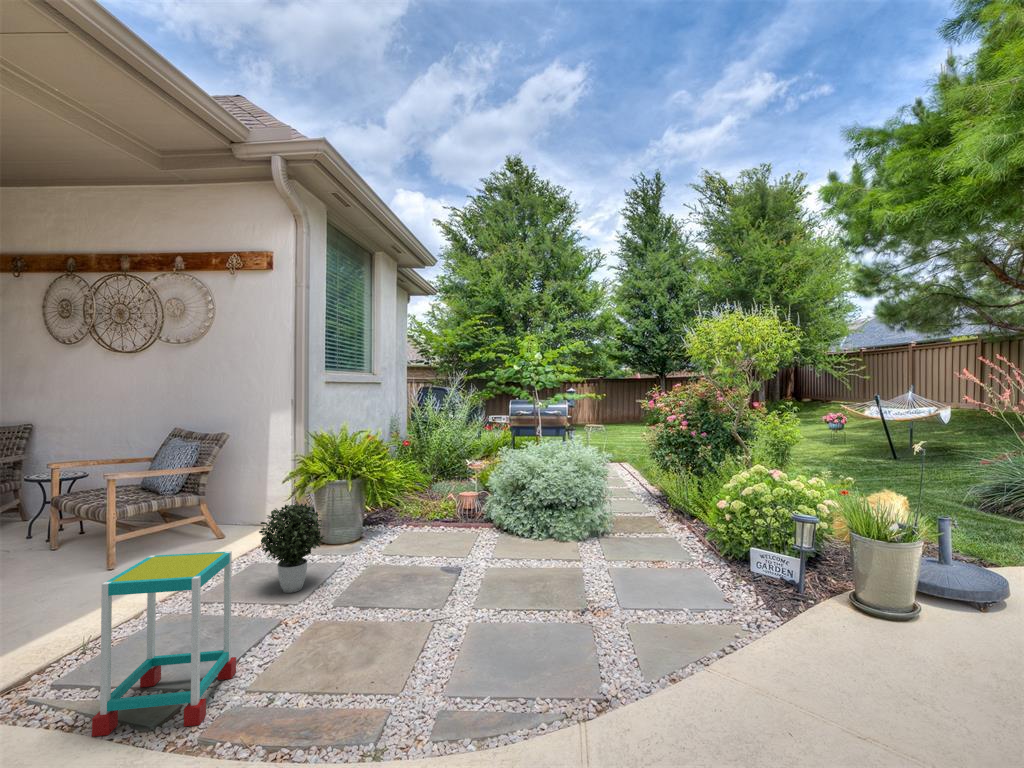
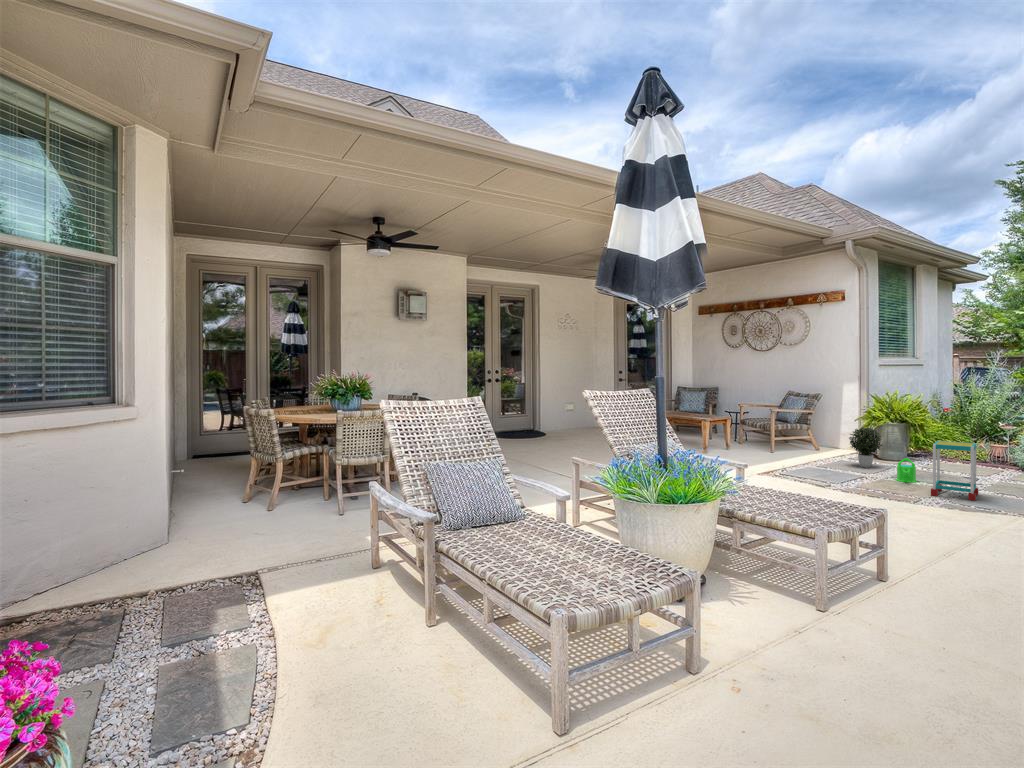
side table: present [92,551,236,737] -> present [931,441,978,501]
watering can: none [348,580,391,642] -> present [896,458,916,482]

